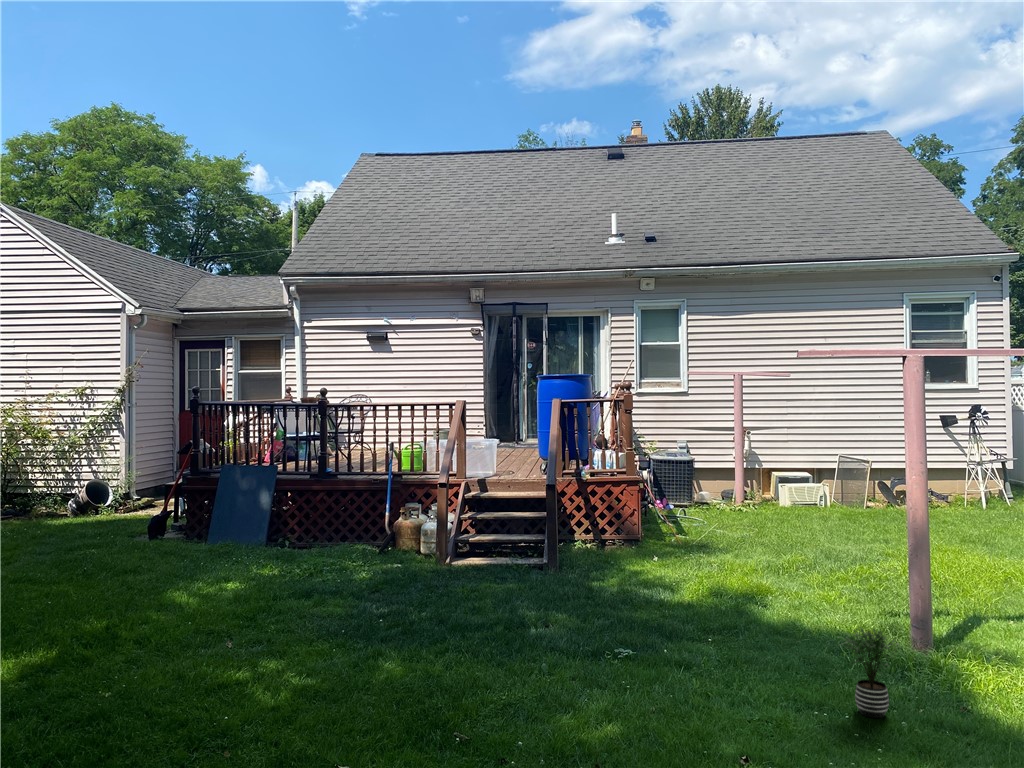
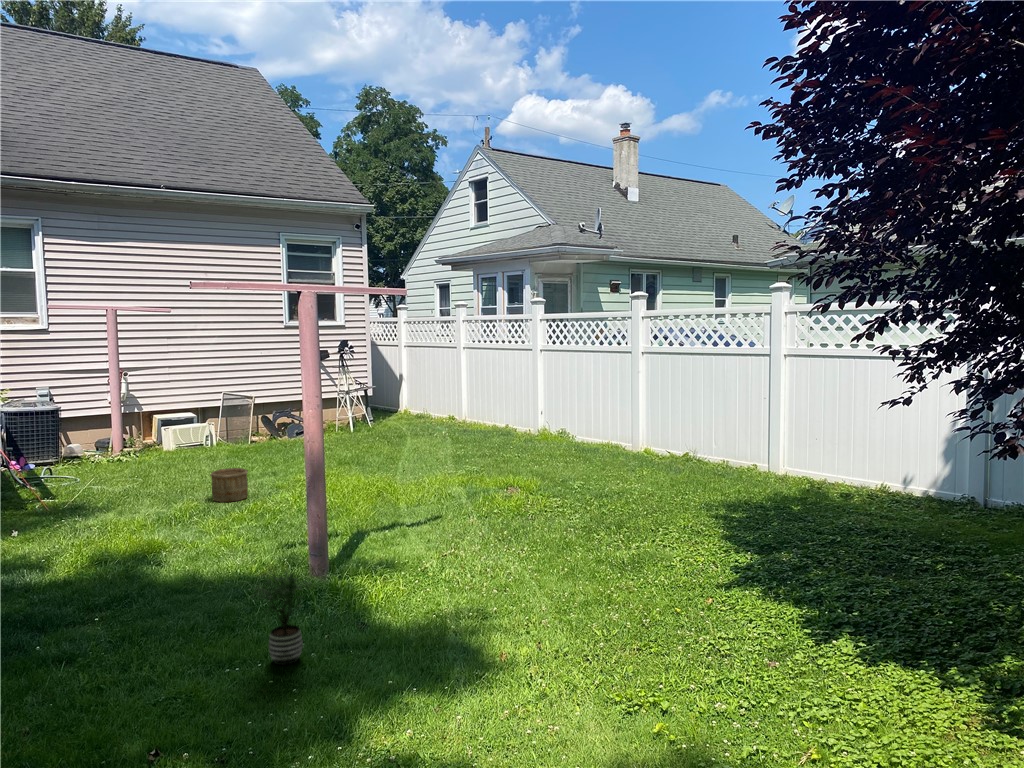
wooden bucket: none [818,529,855,563] -> present [210,468,248,502]

